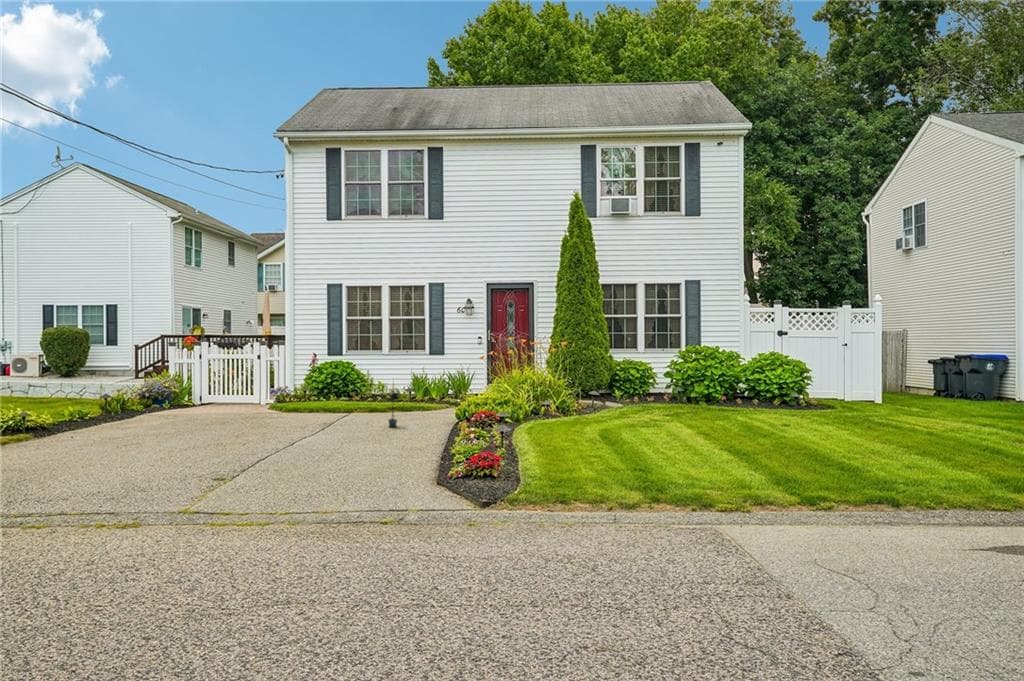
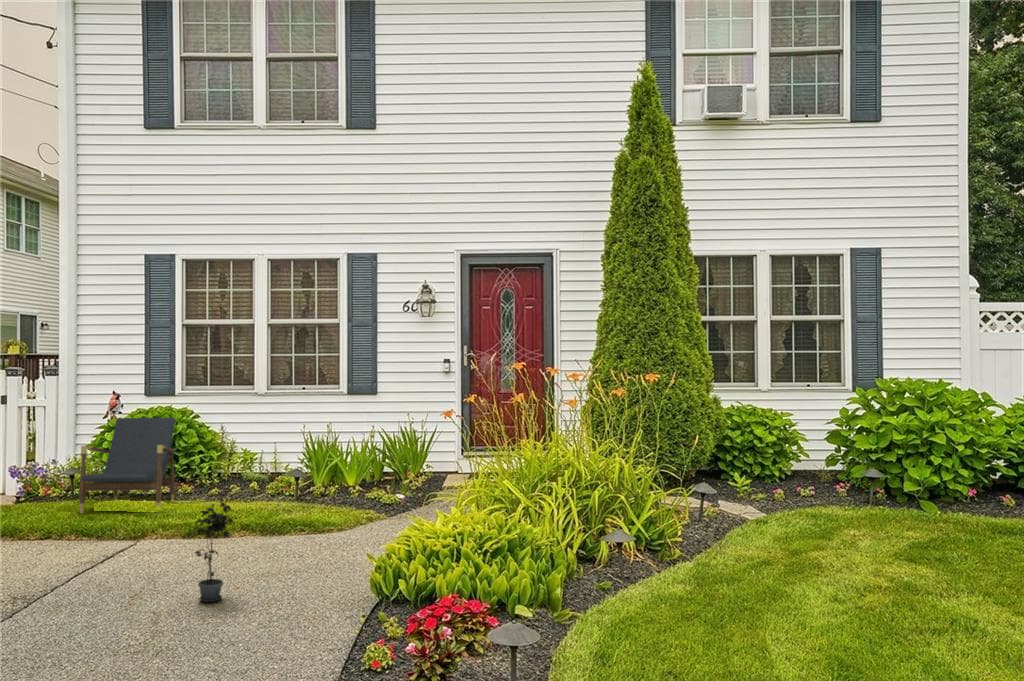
lounge chair: none [309,365,349,408] -> present [79,418,175,514]

